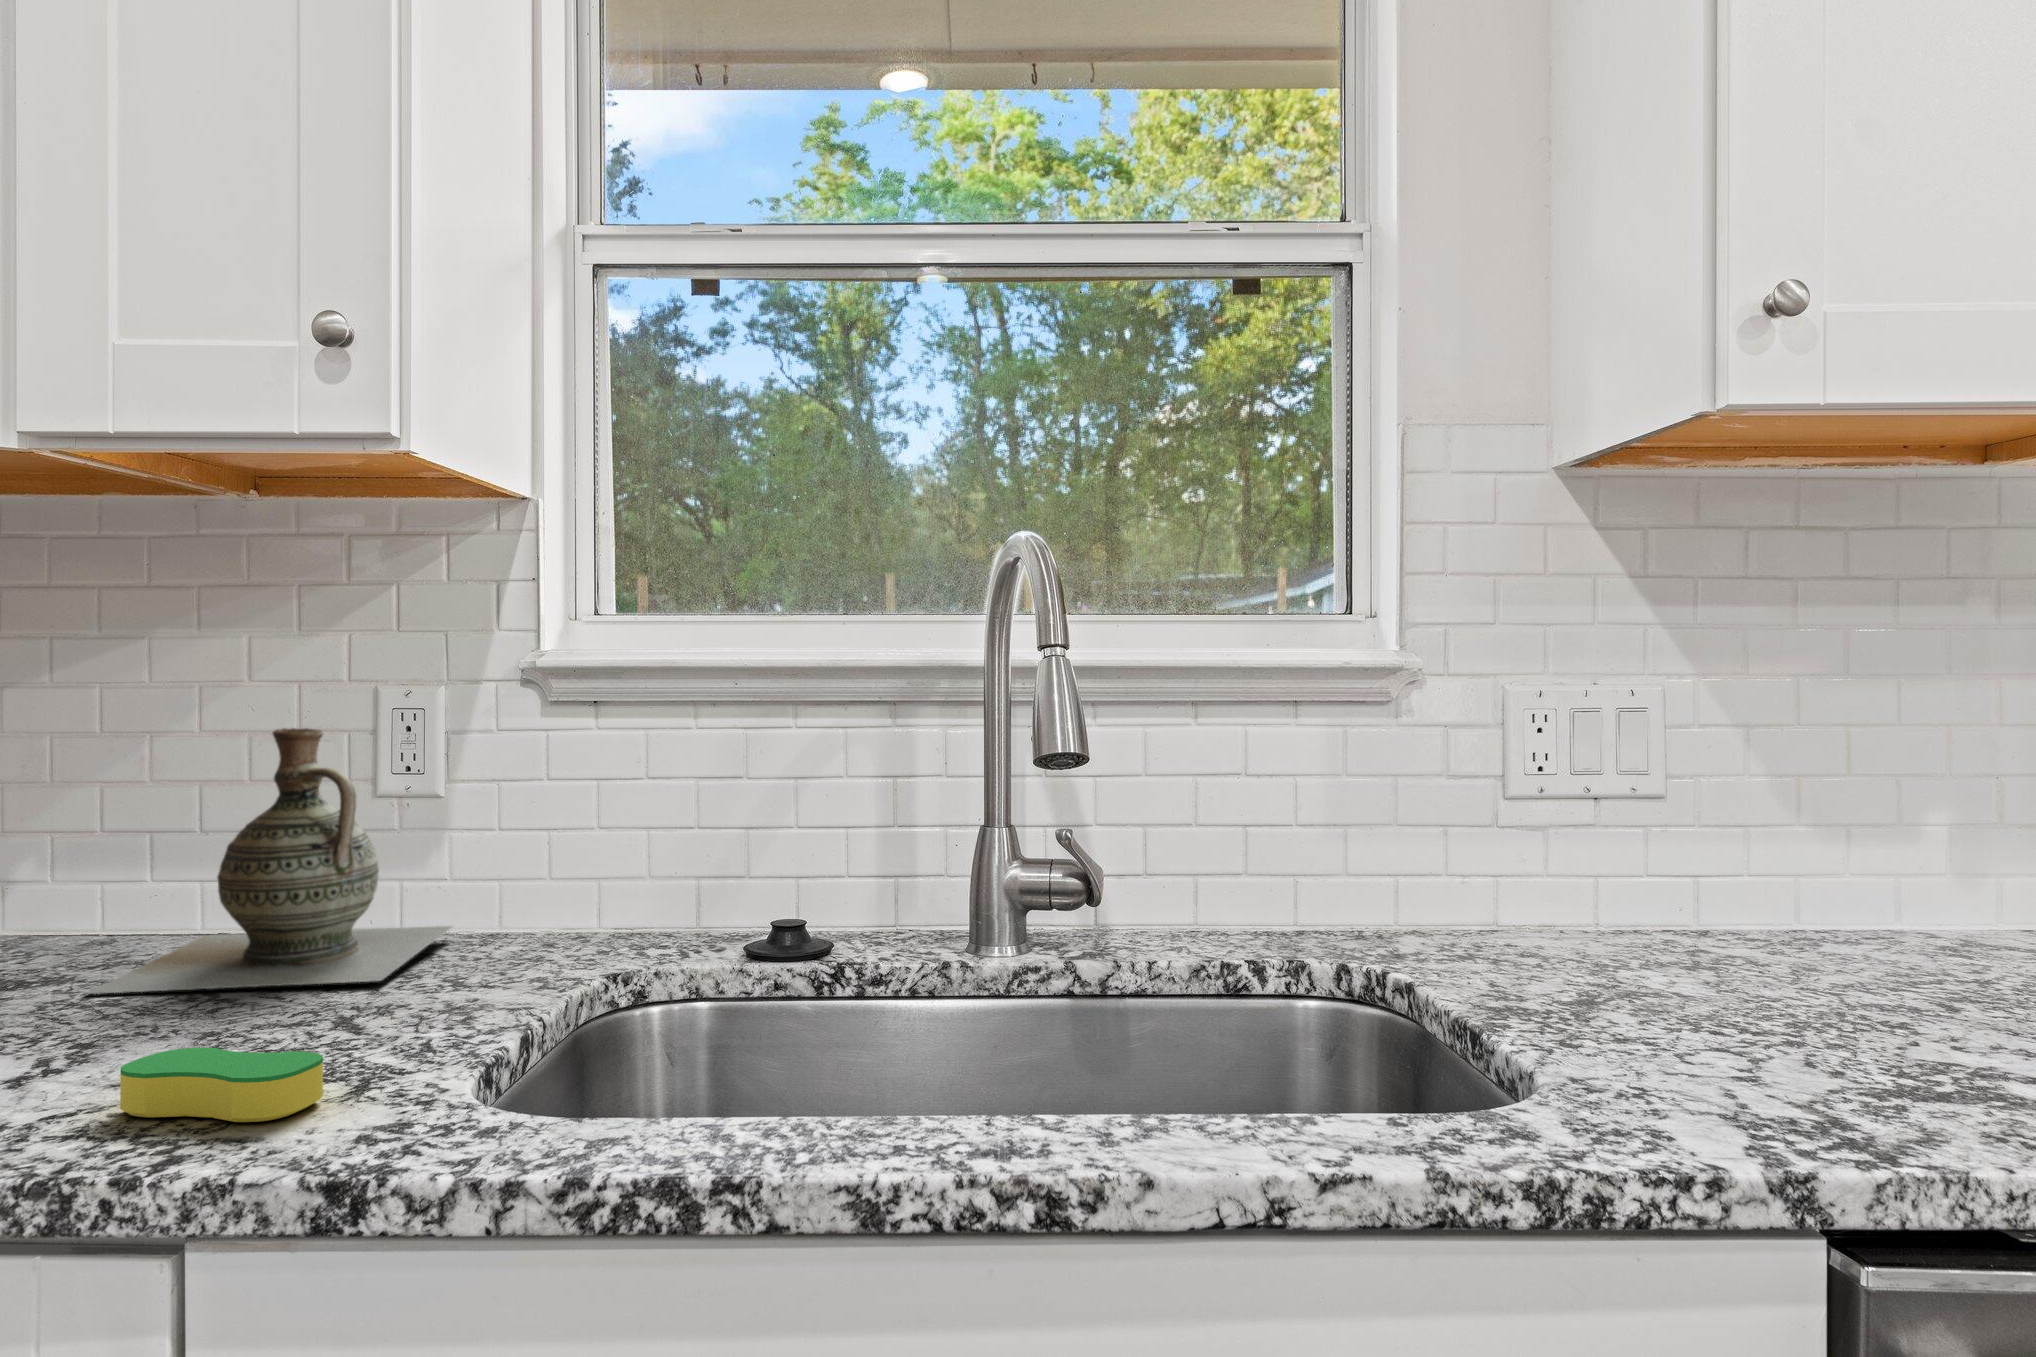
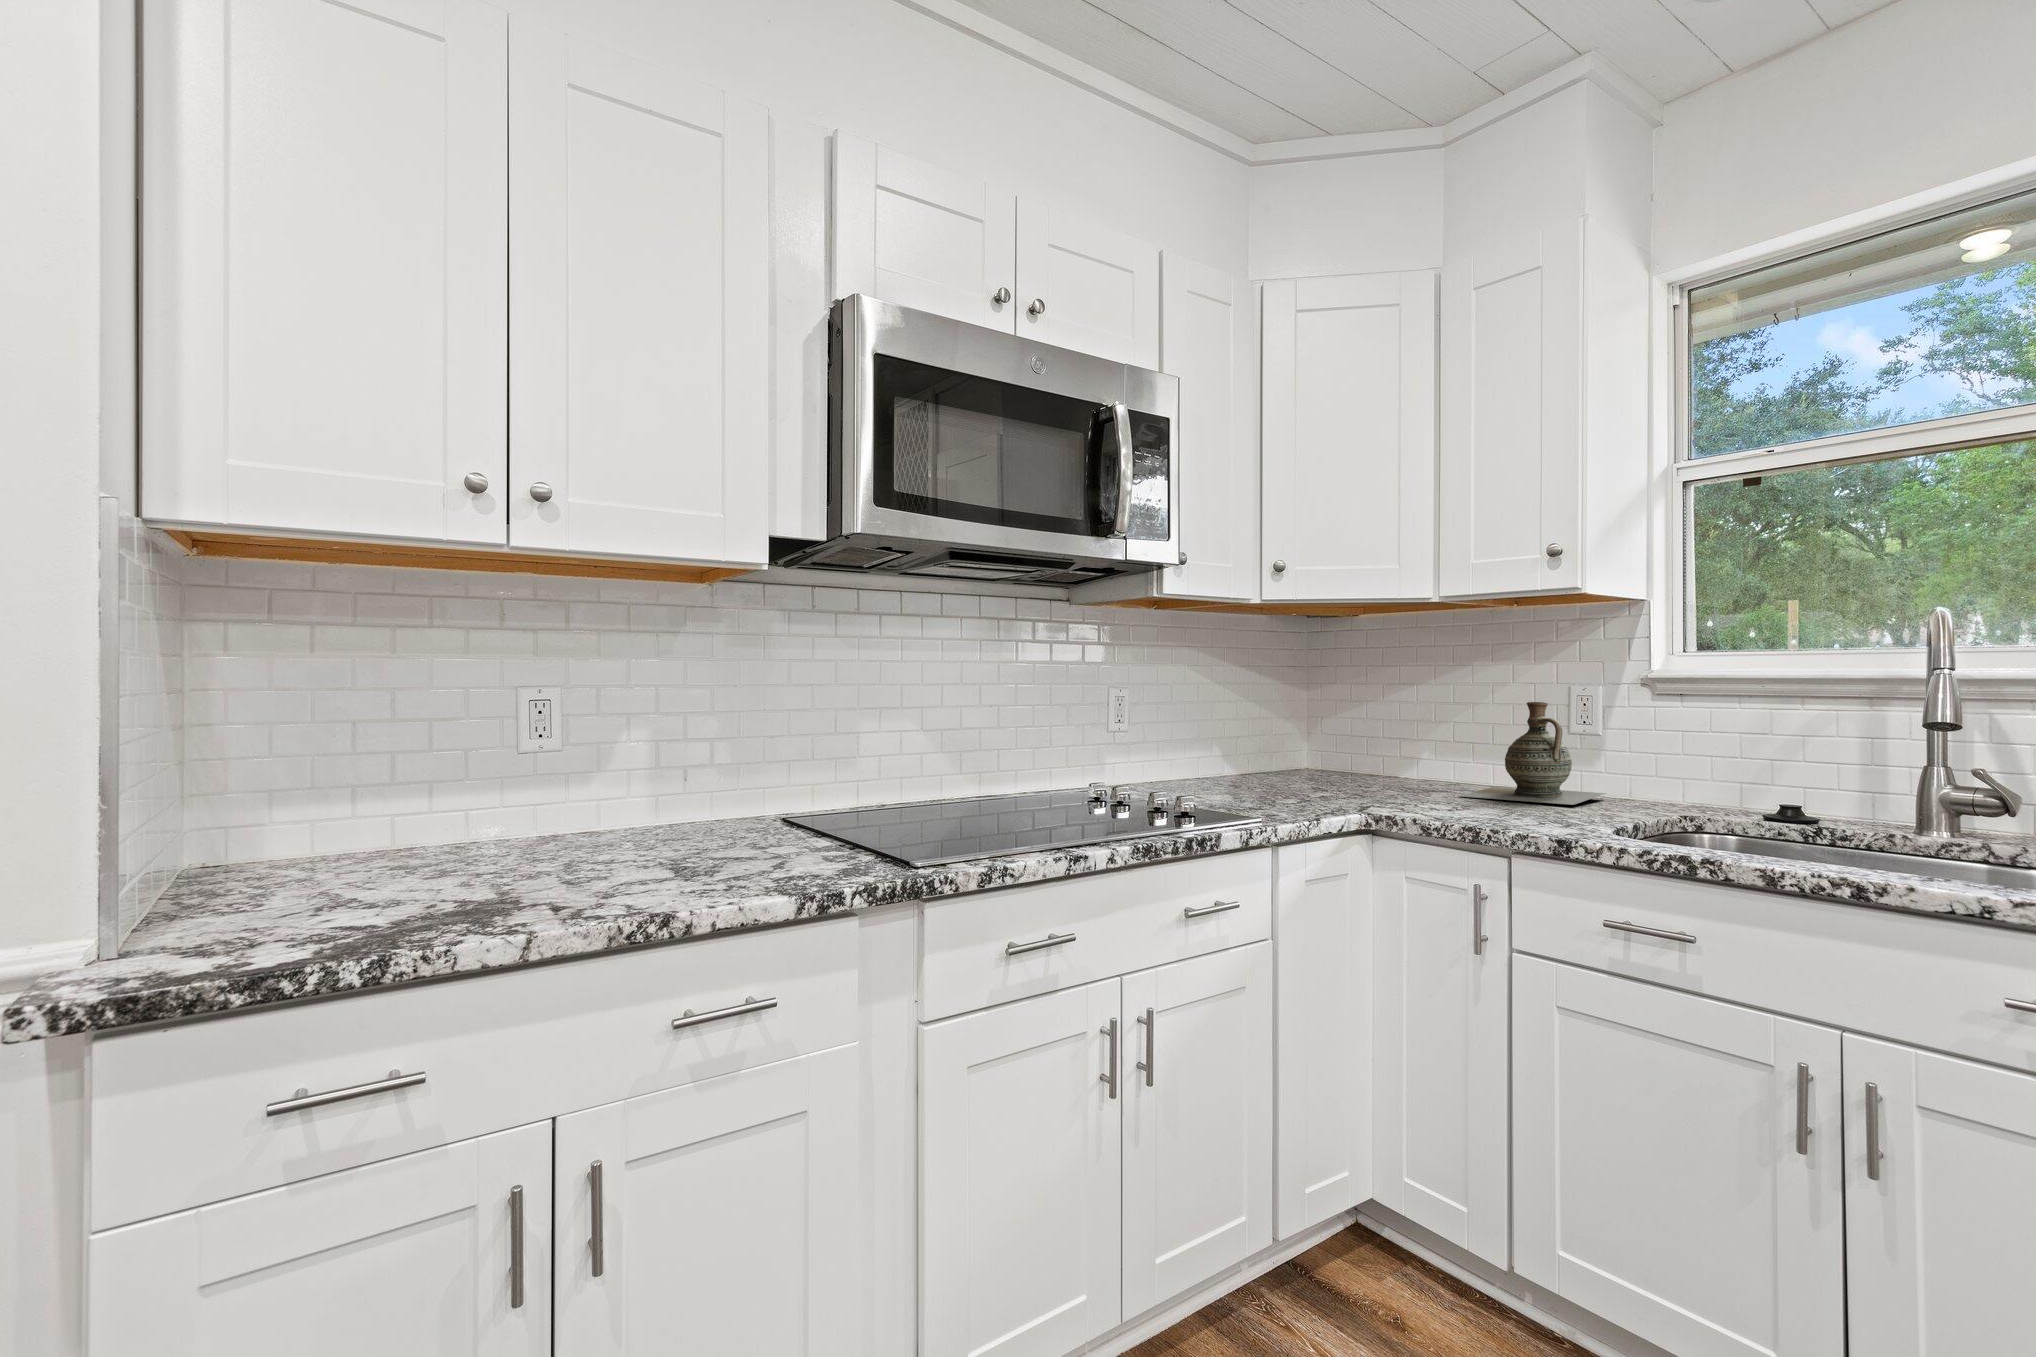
sponge: present [120,1048,323,1122] -> none [1487,804,1554,827]

